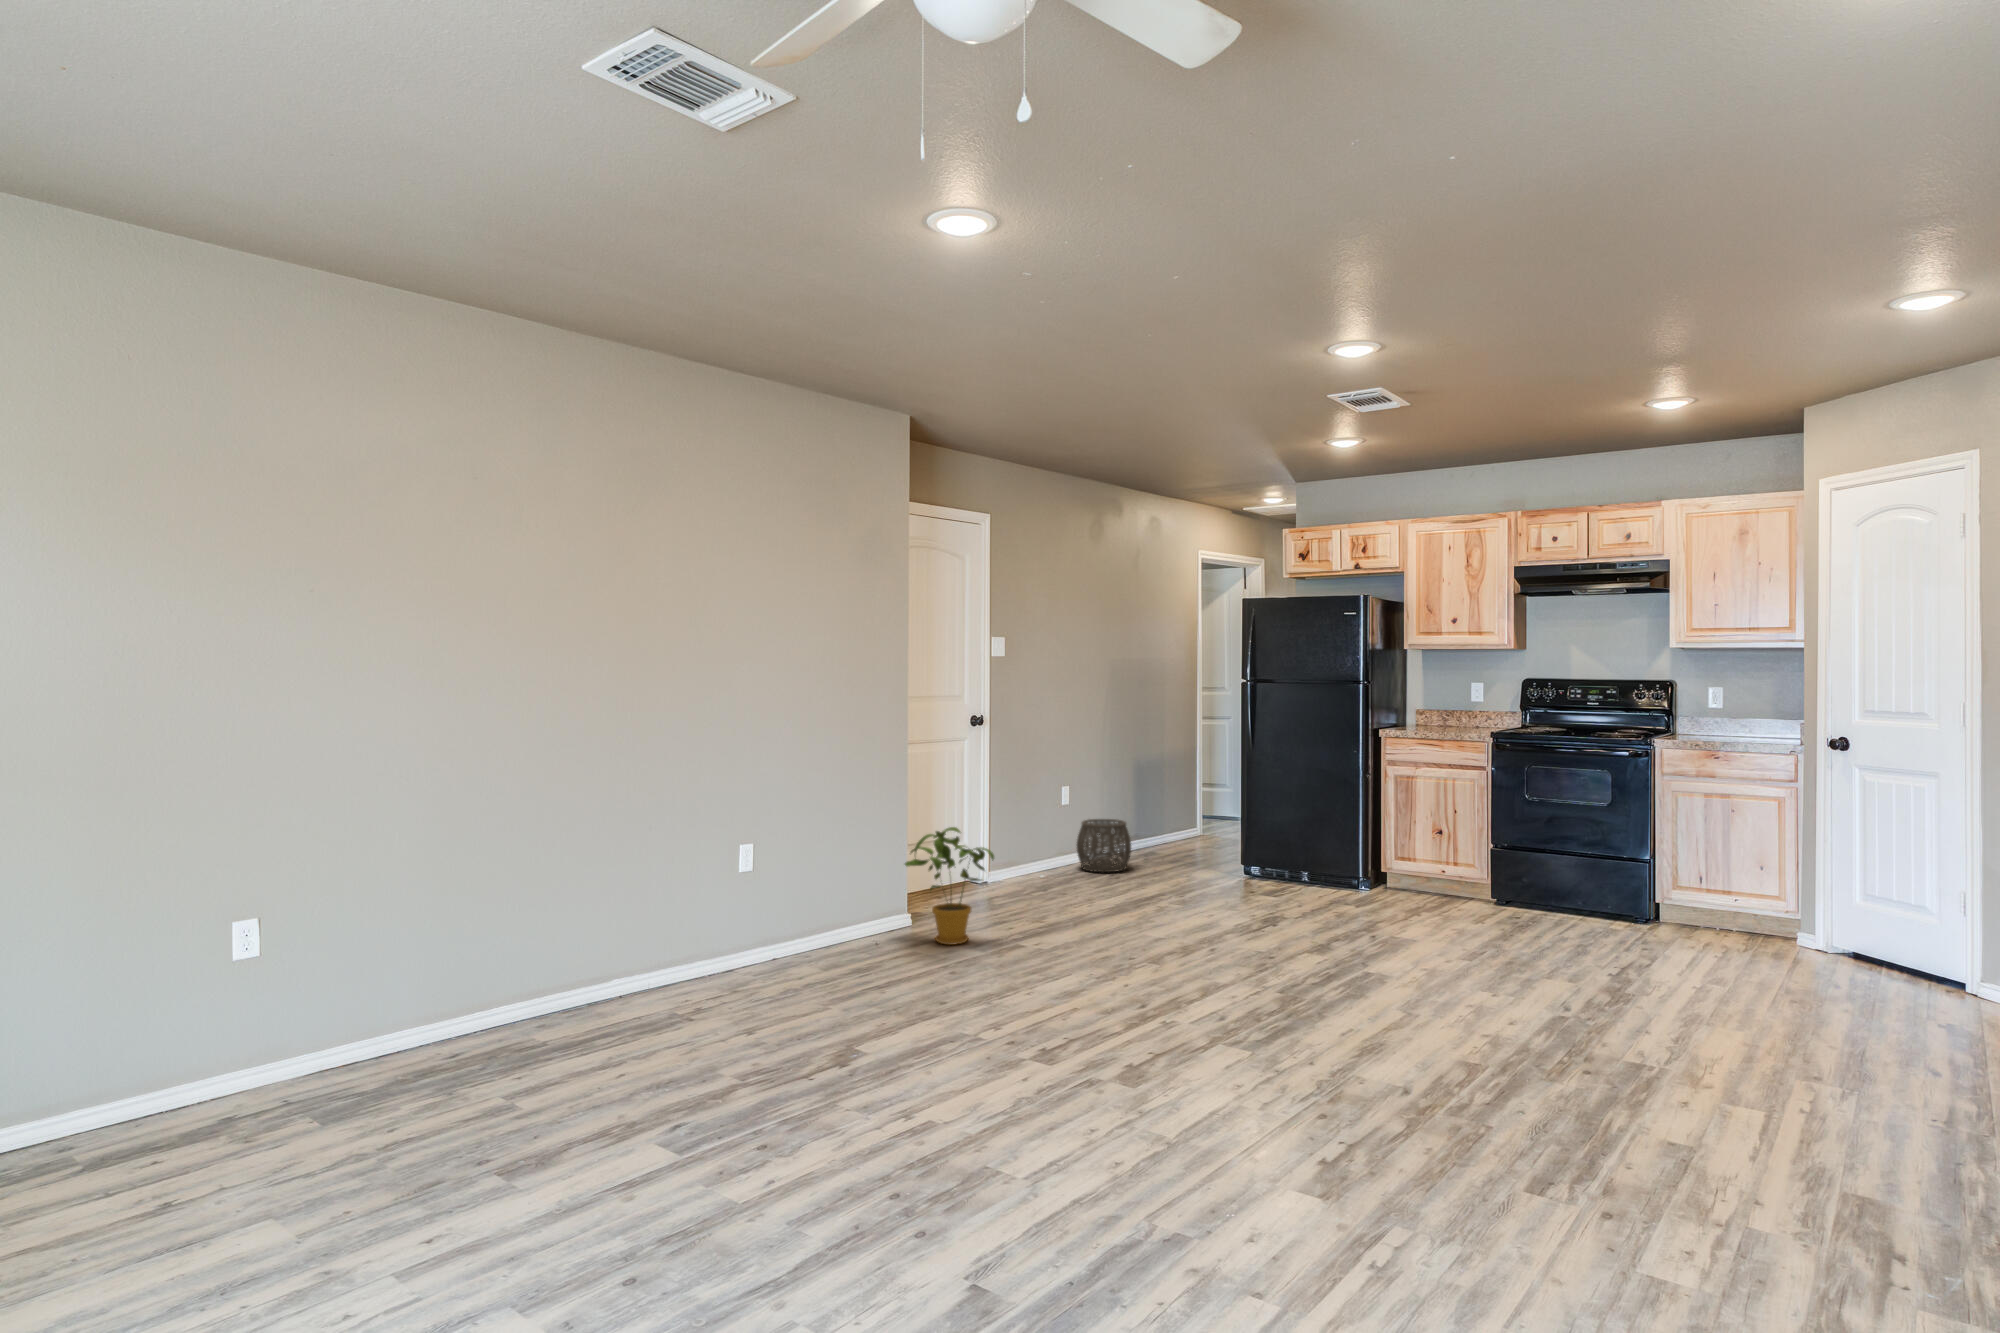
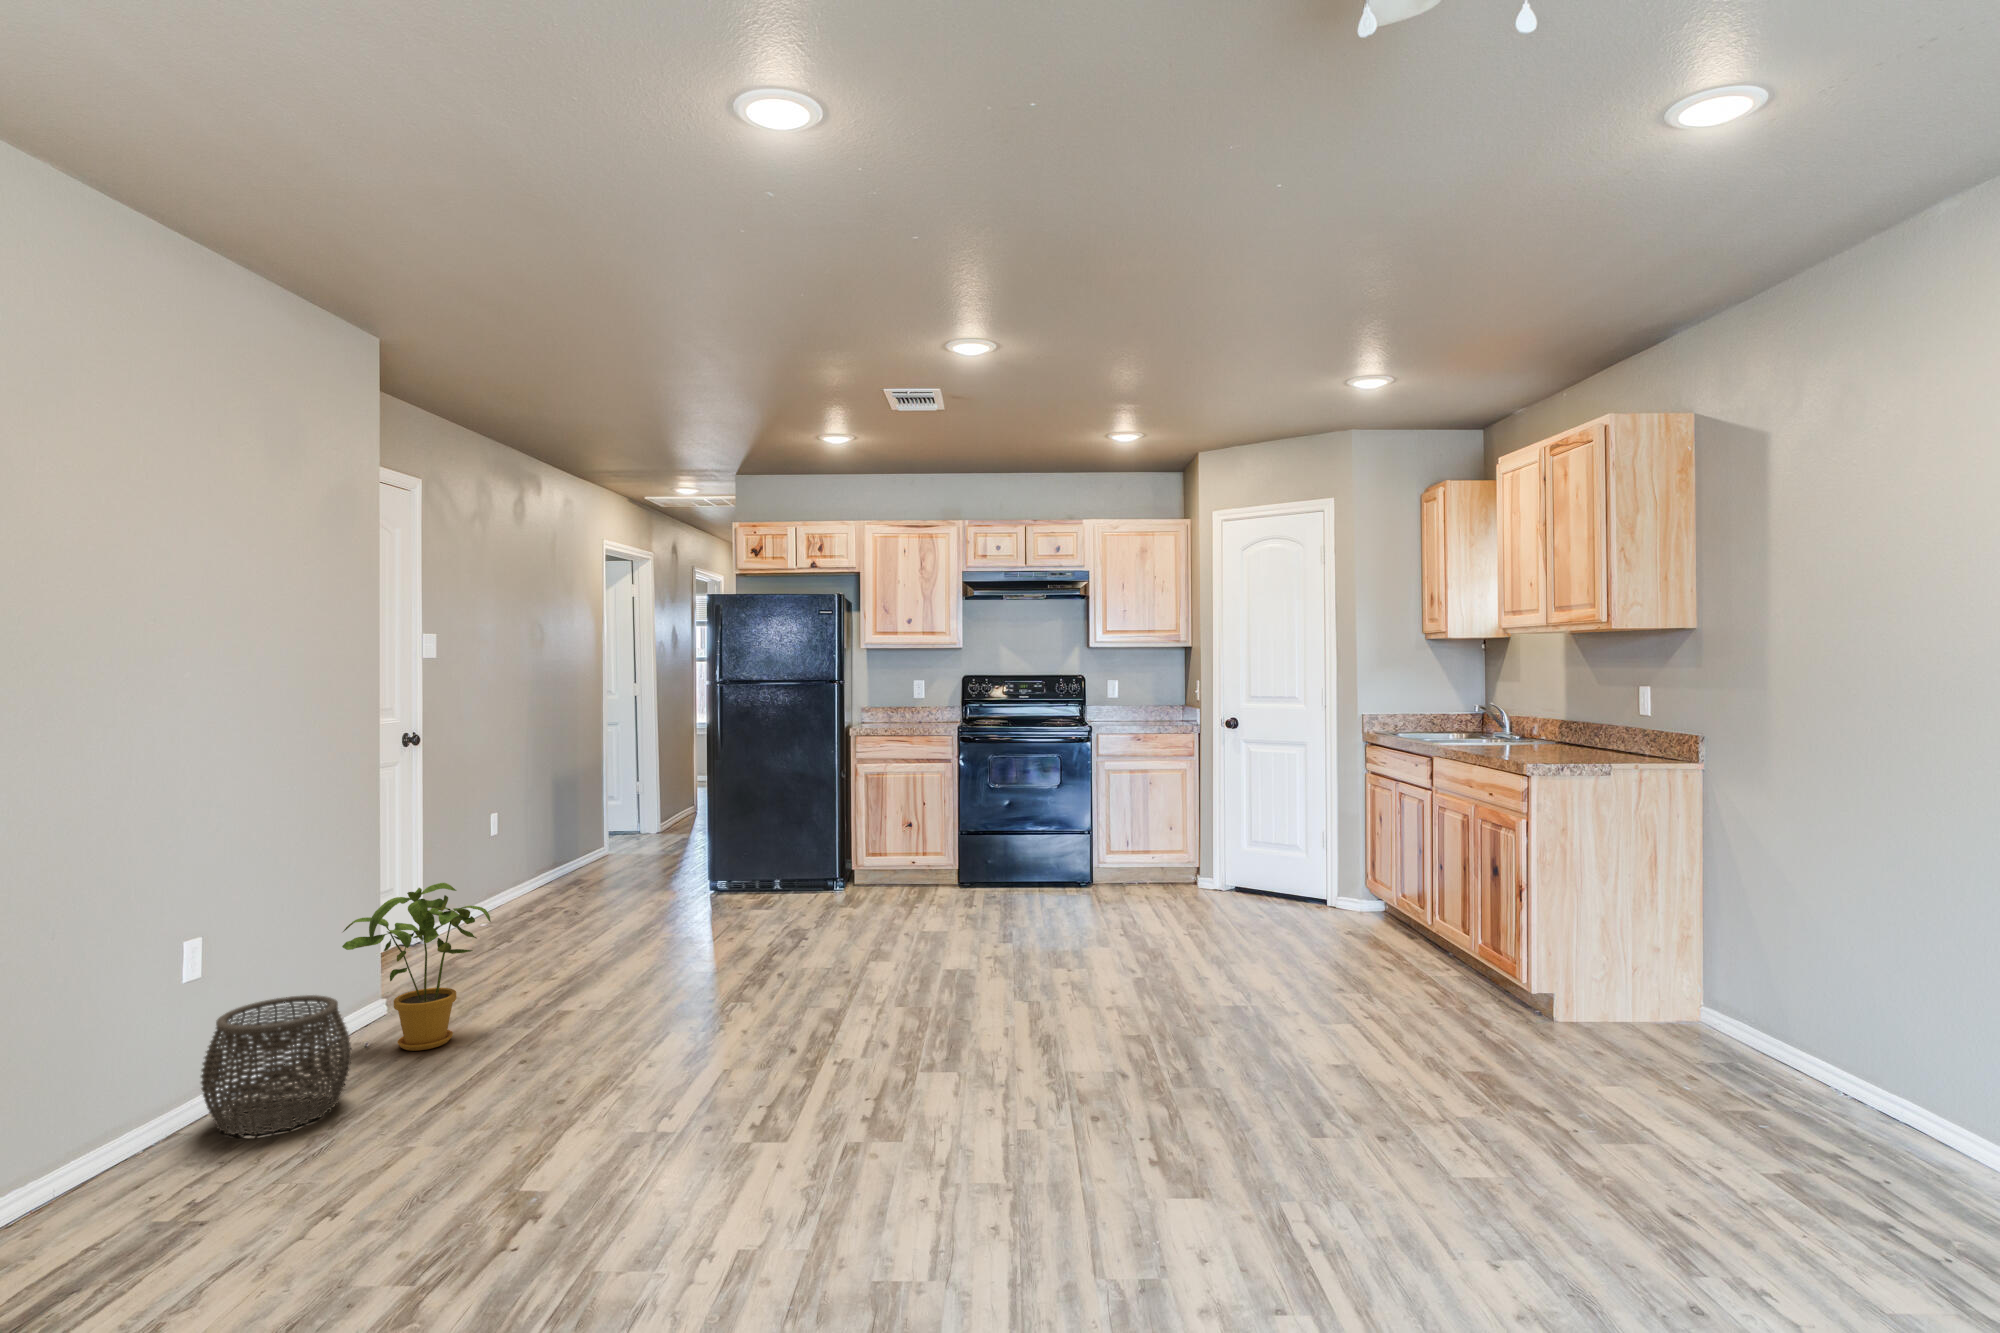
woven basket: present [1077,819,1131,872] -> present [201,995,351,1136]

